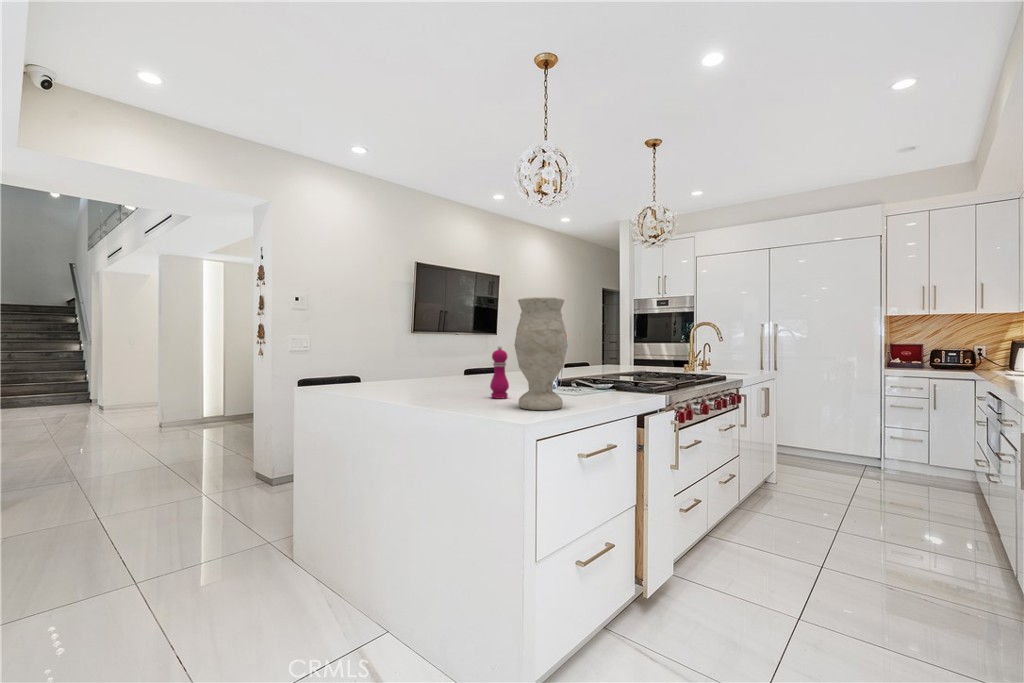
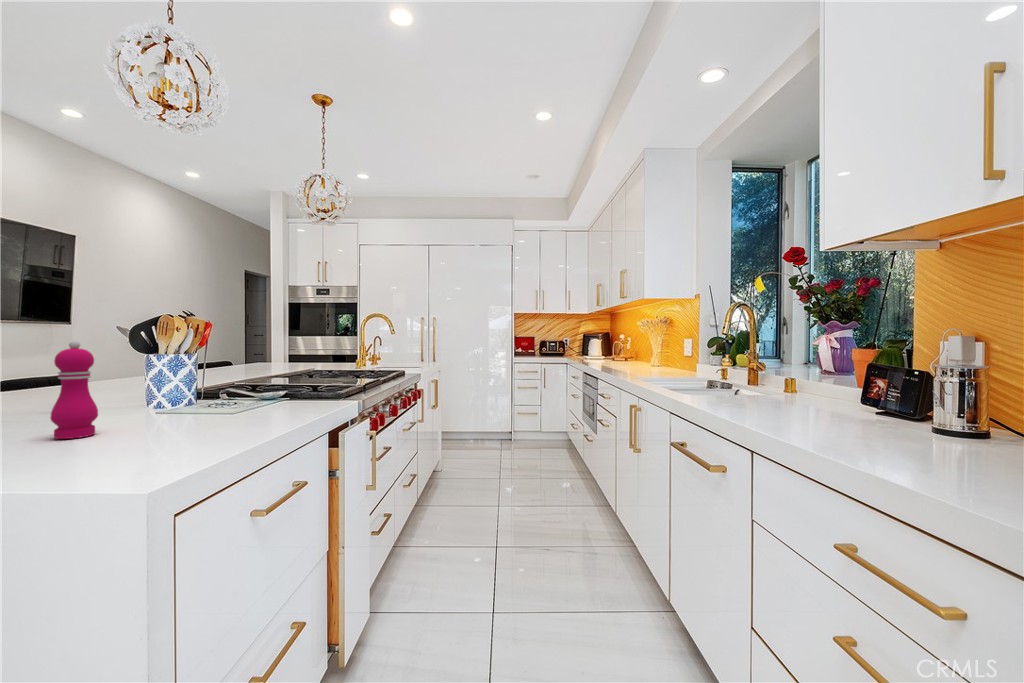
vase: present [514,297,568,410] -> none [114,253,230,455]

